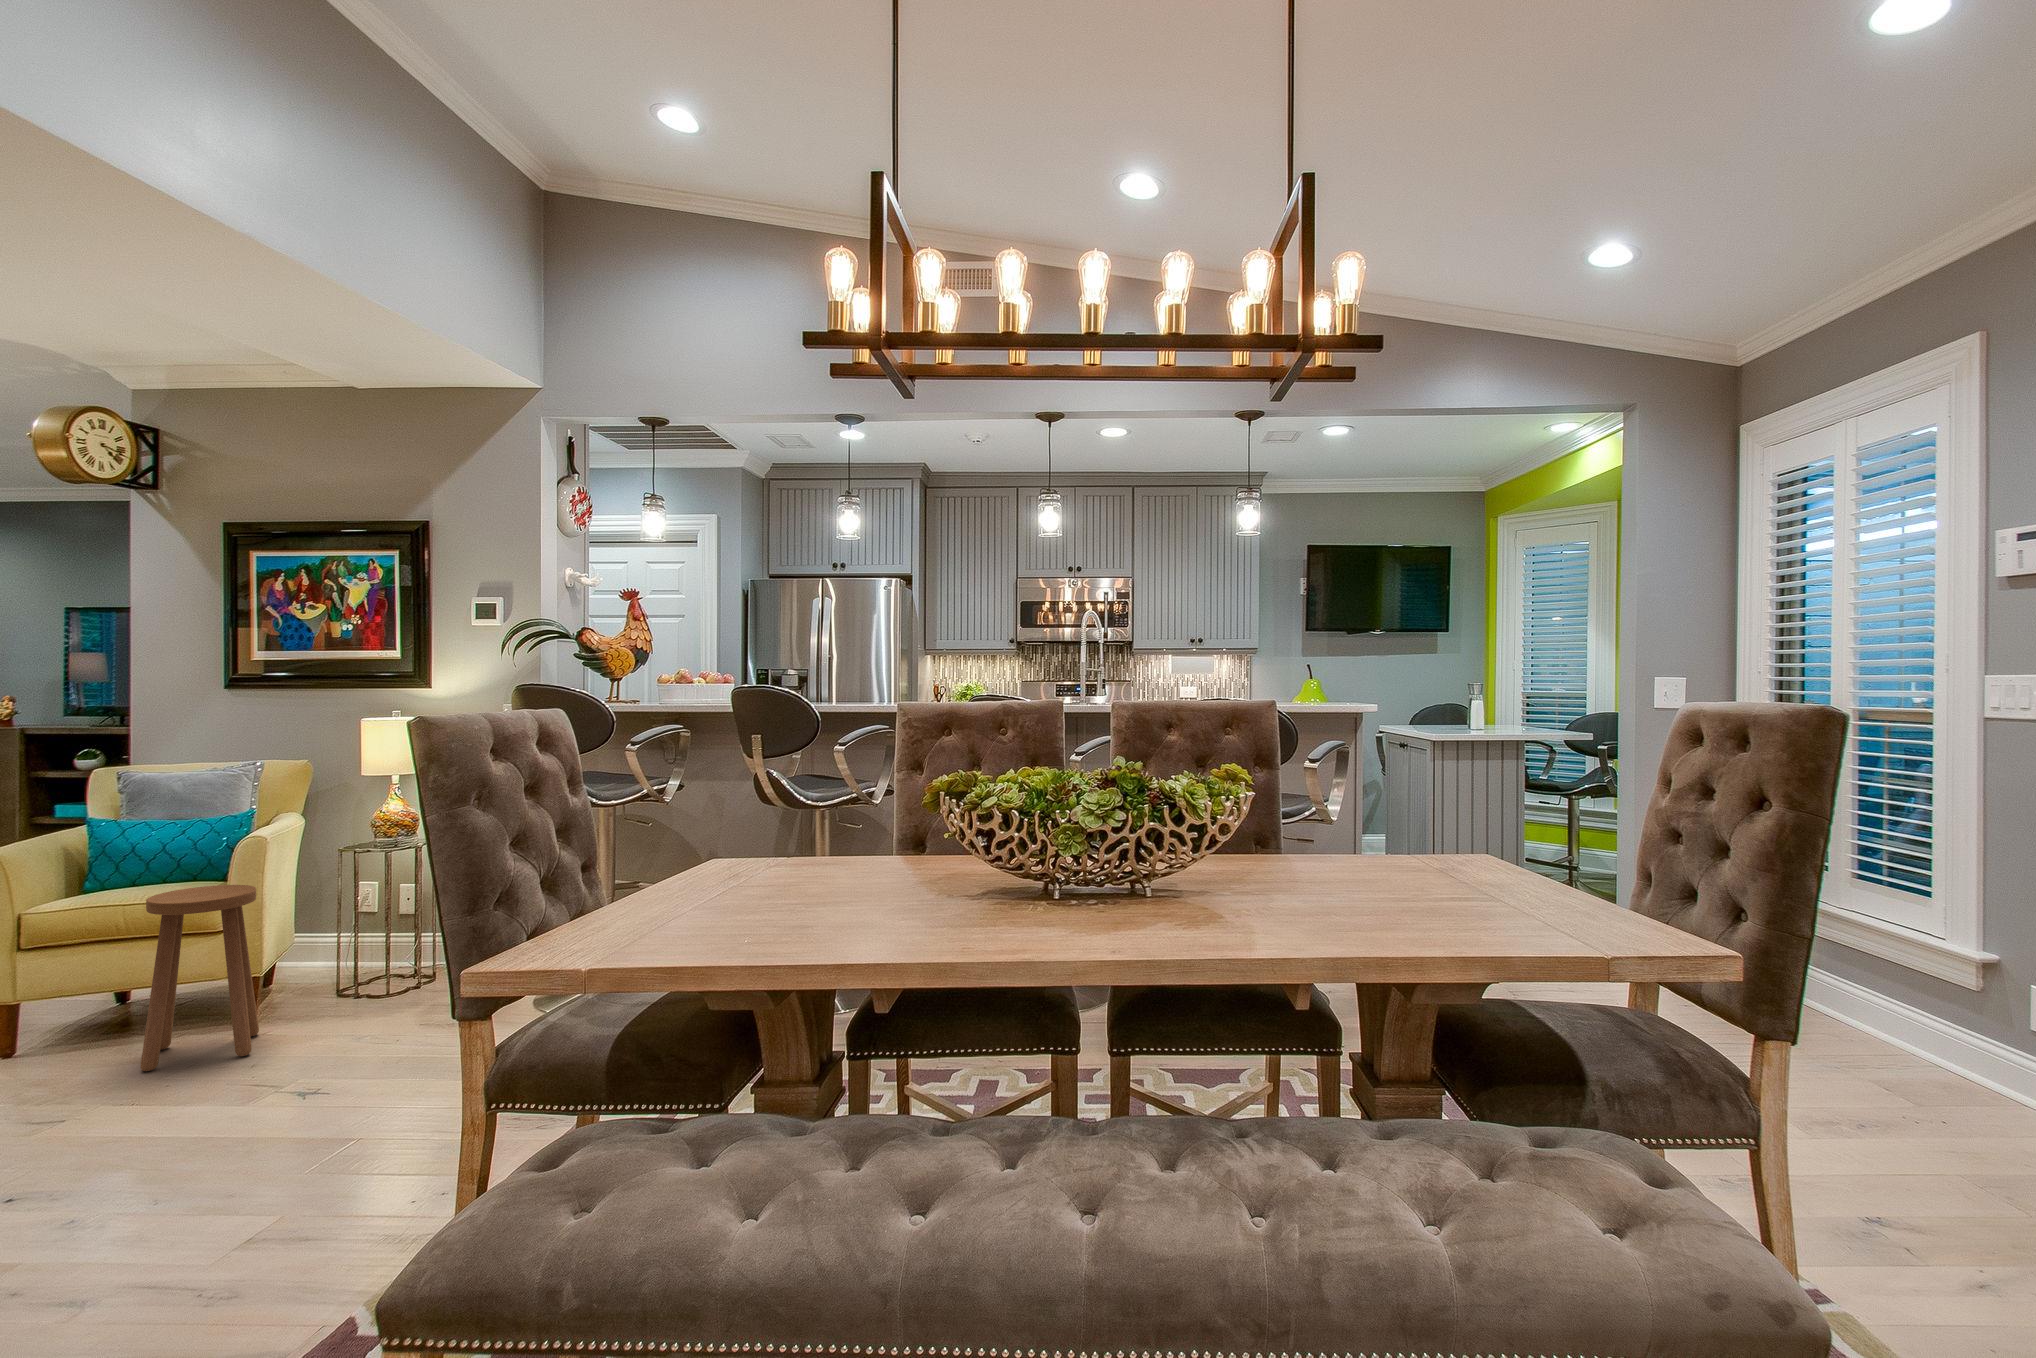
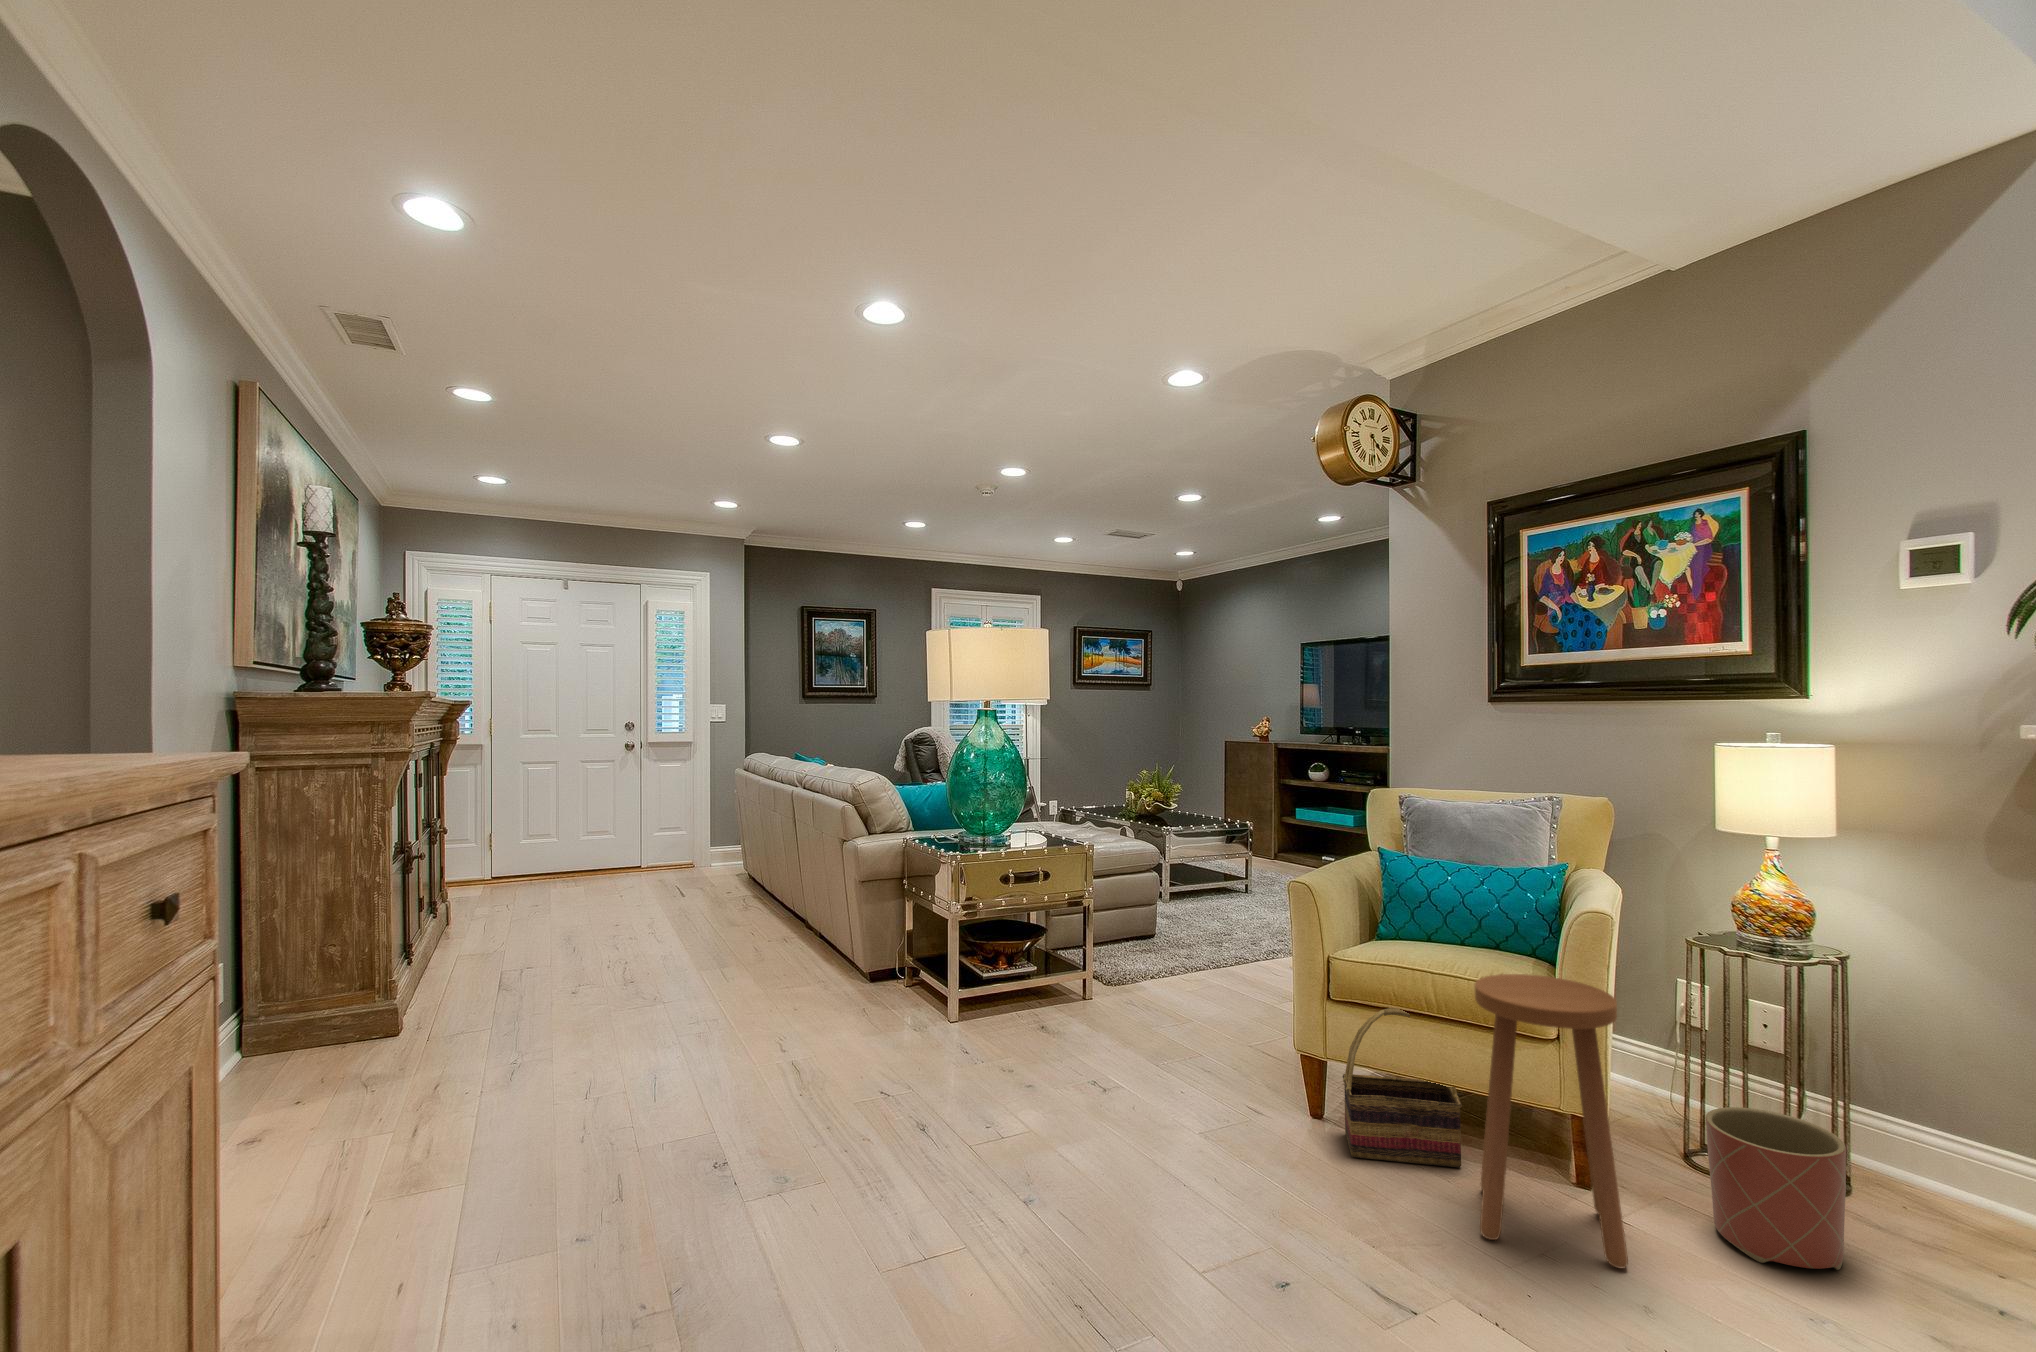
basket: none [31,937,146,1063] -> present [1343,1008,1462,1167]
planter: none [323,941,401,1027] -> present [1706,1107,1846,1270]

